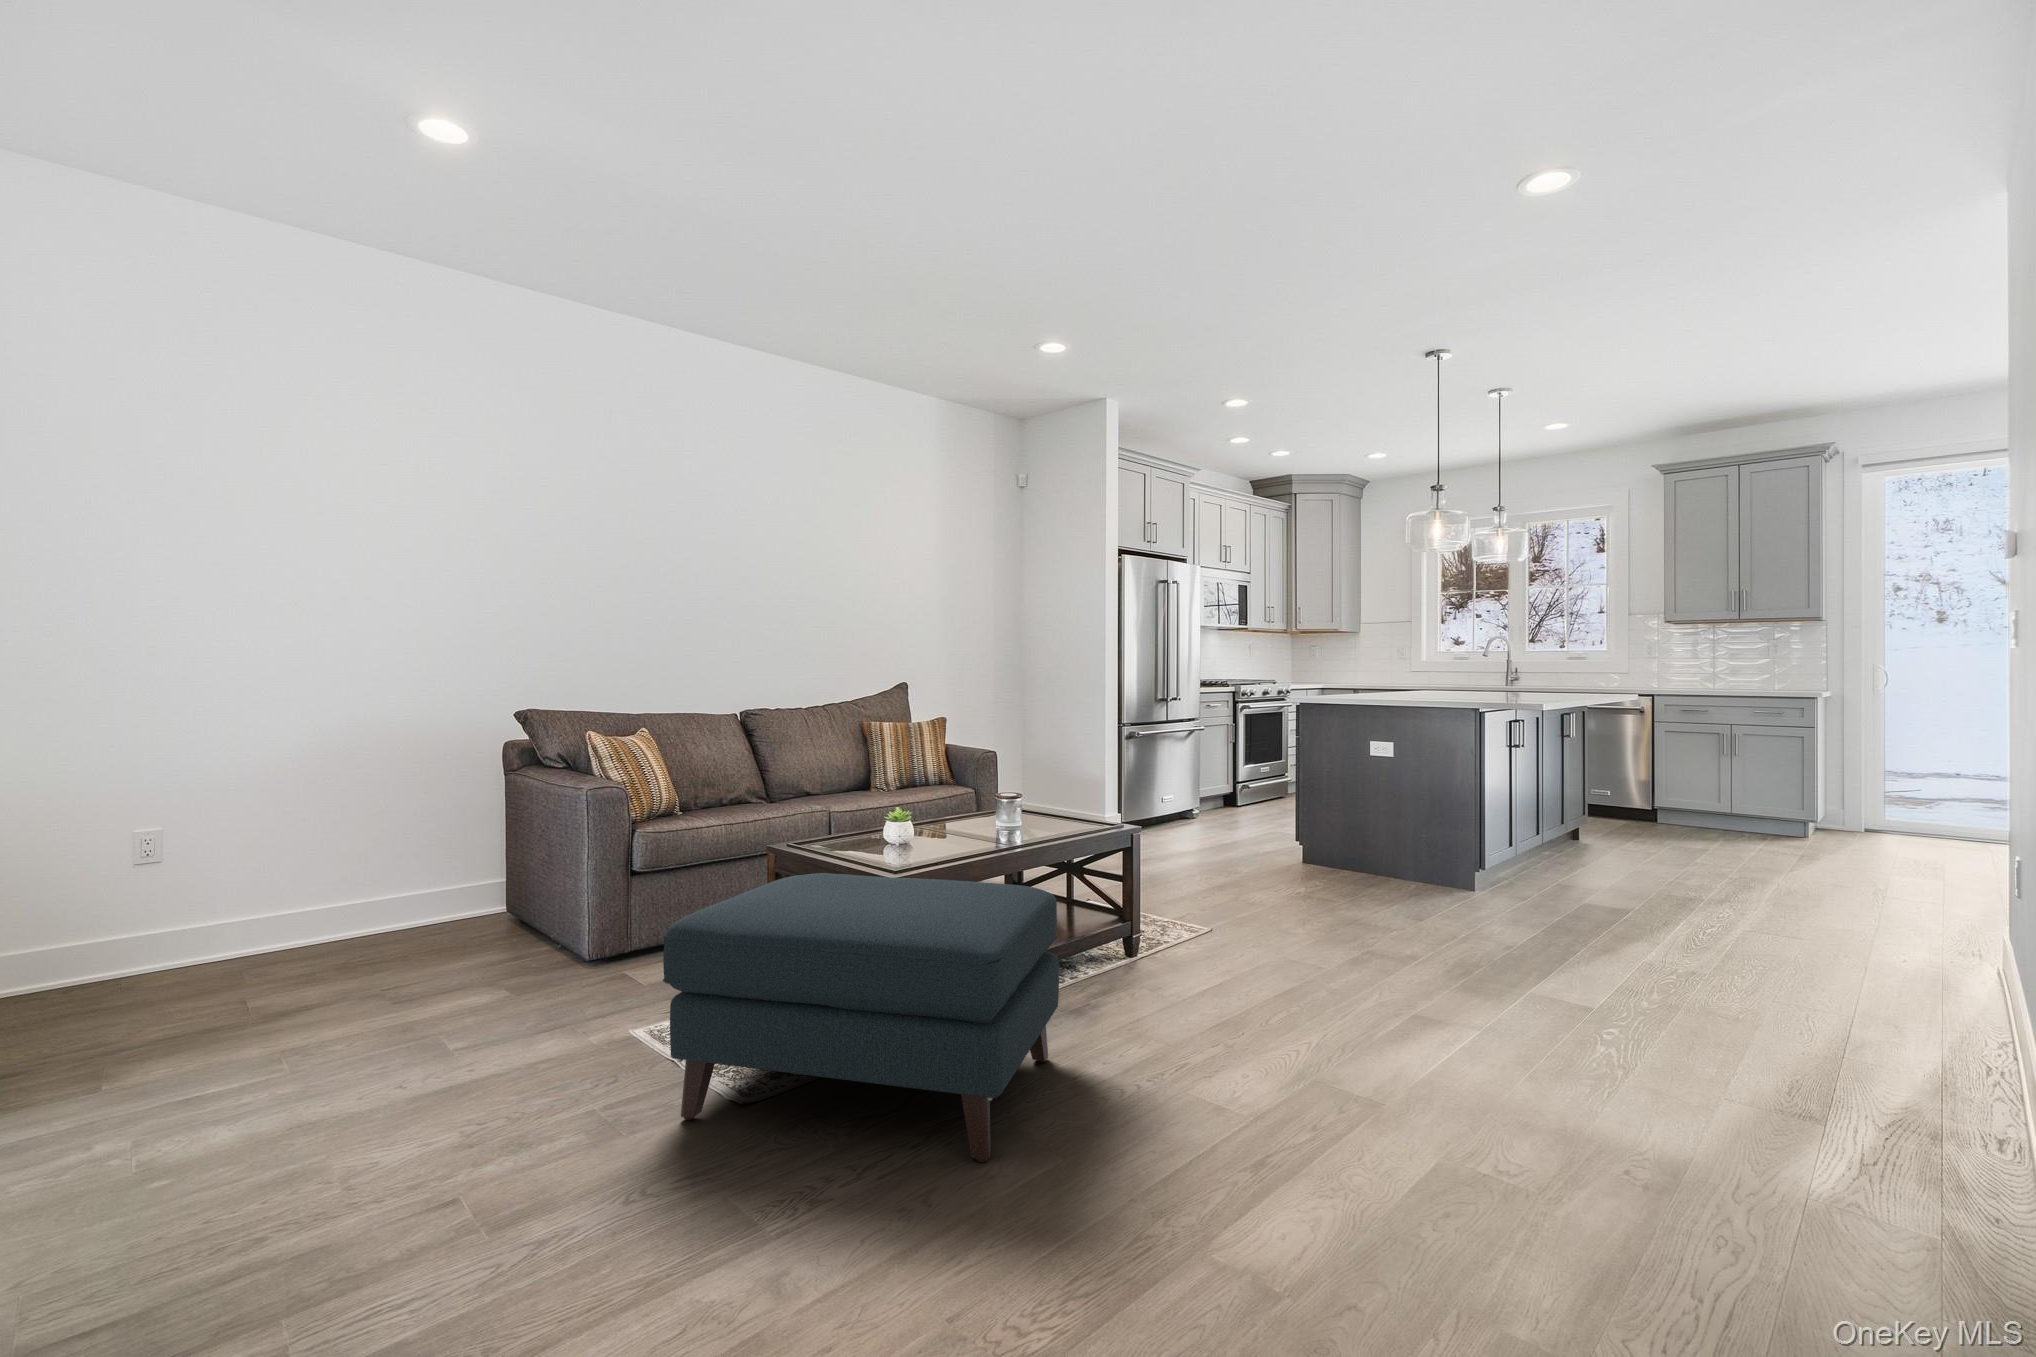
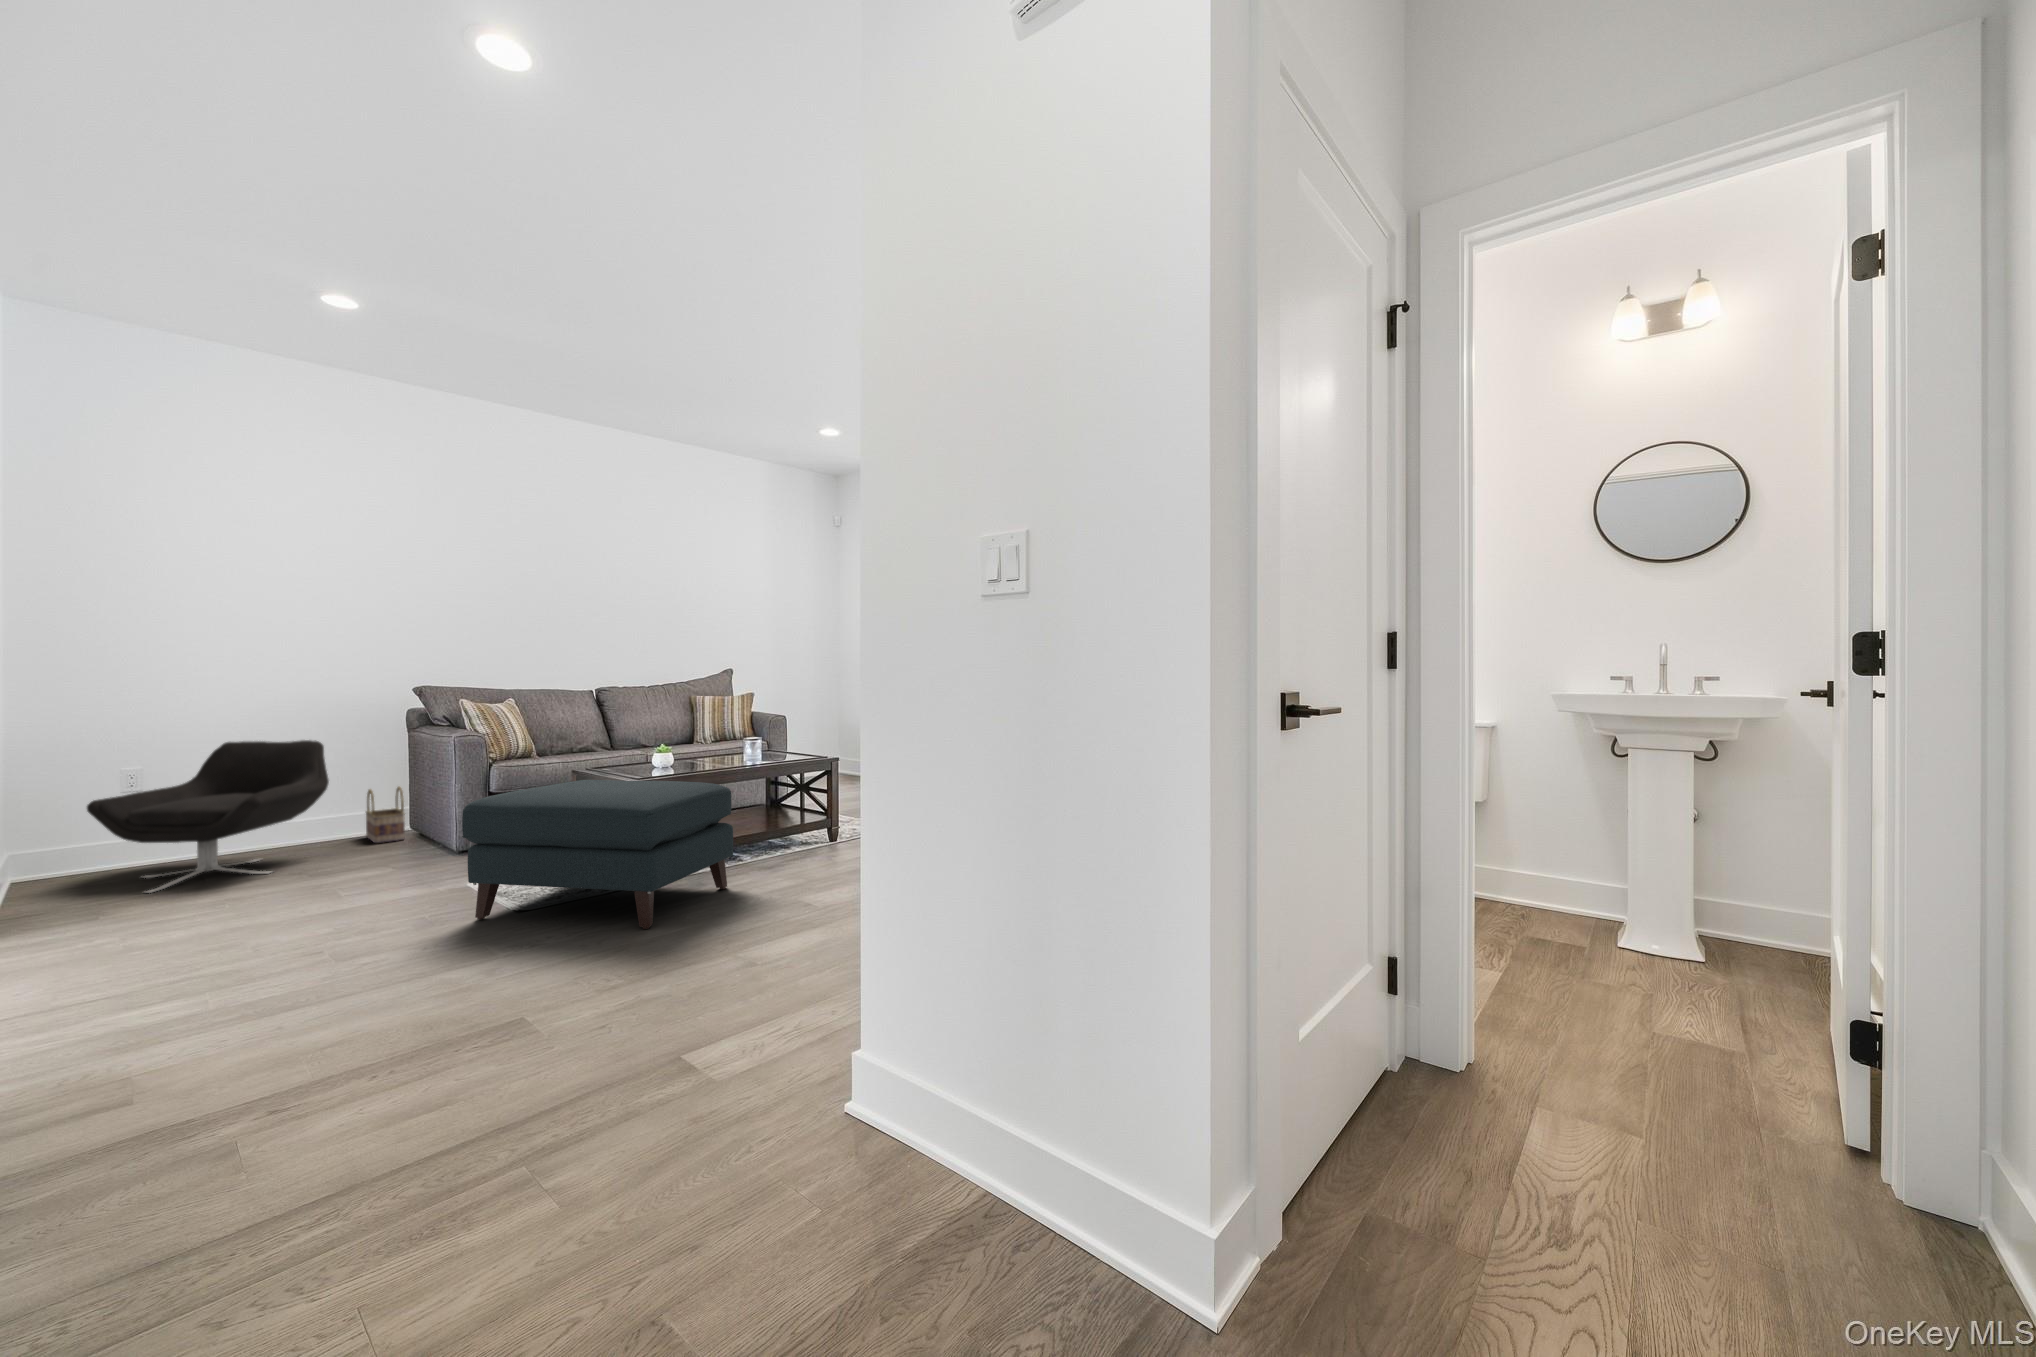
lounge chair: none [90,790,410,1029] -> present [87,740,329,893]
basket: none [448,853,504,938] -> present [366,787,405,843]

